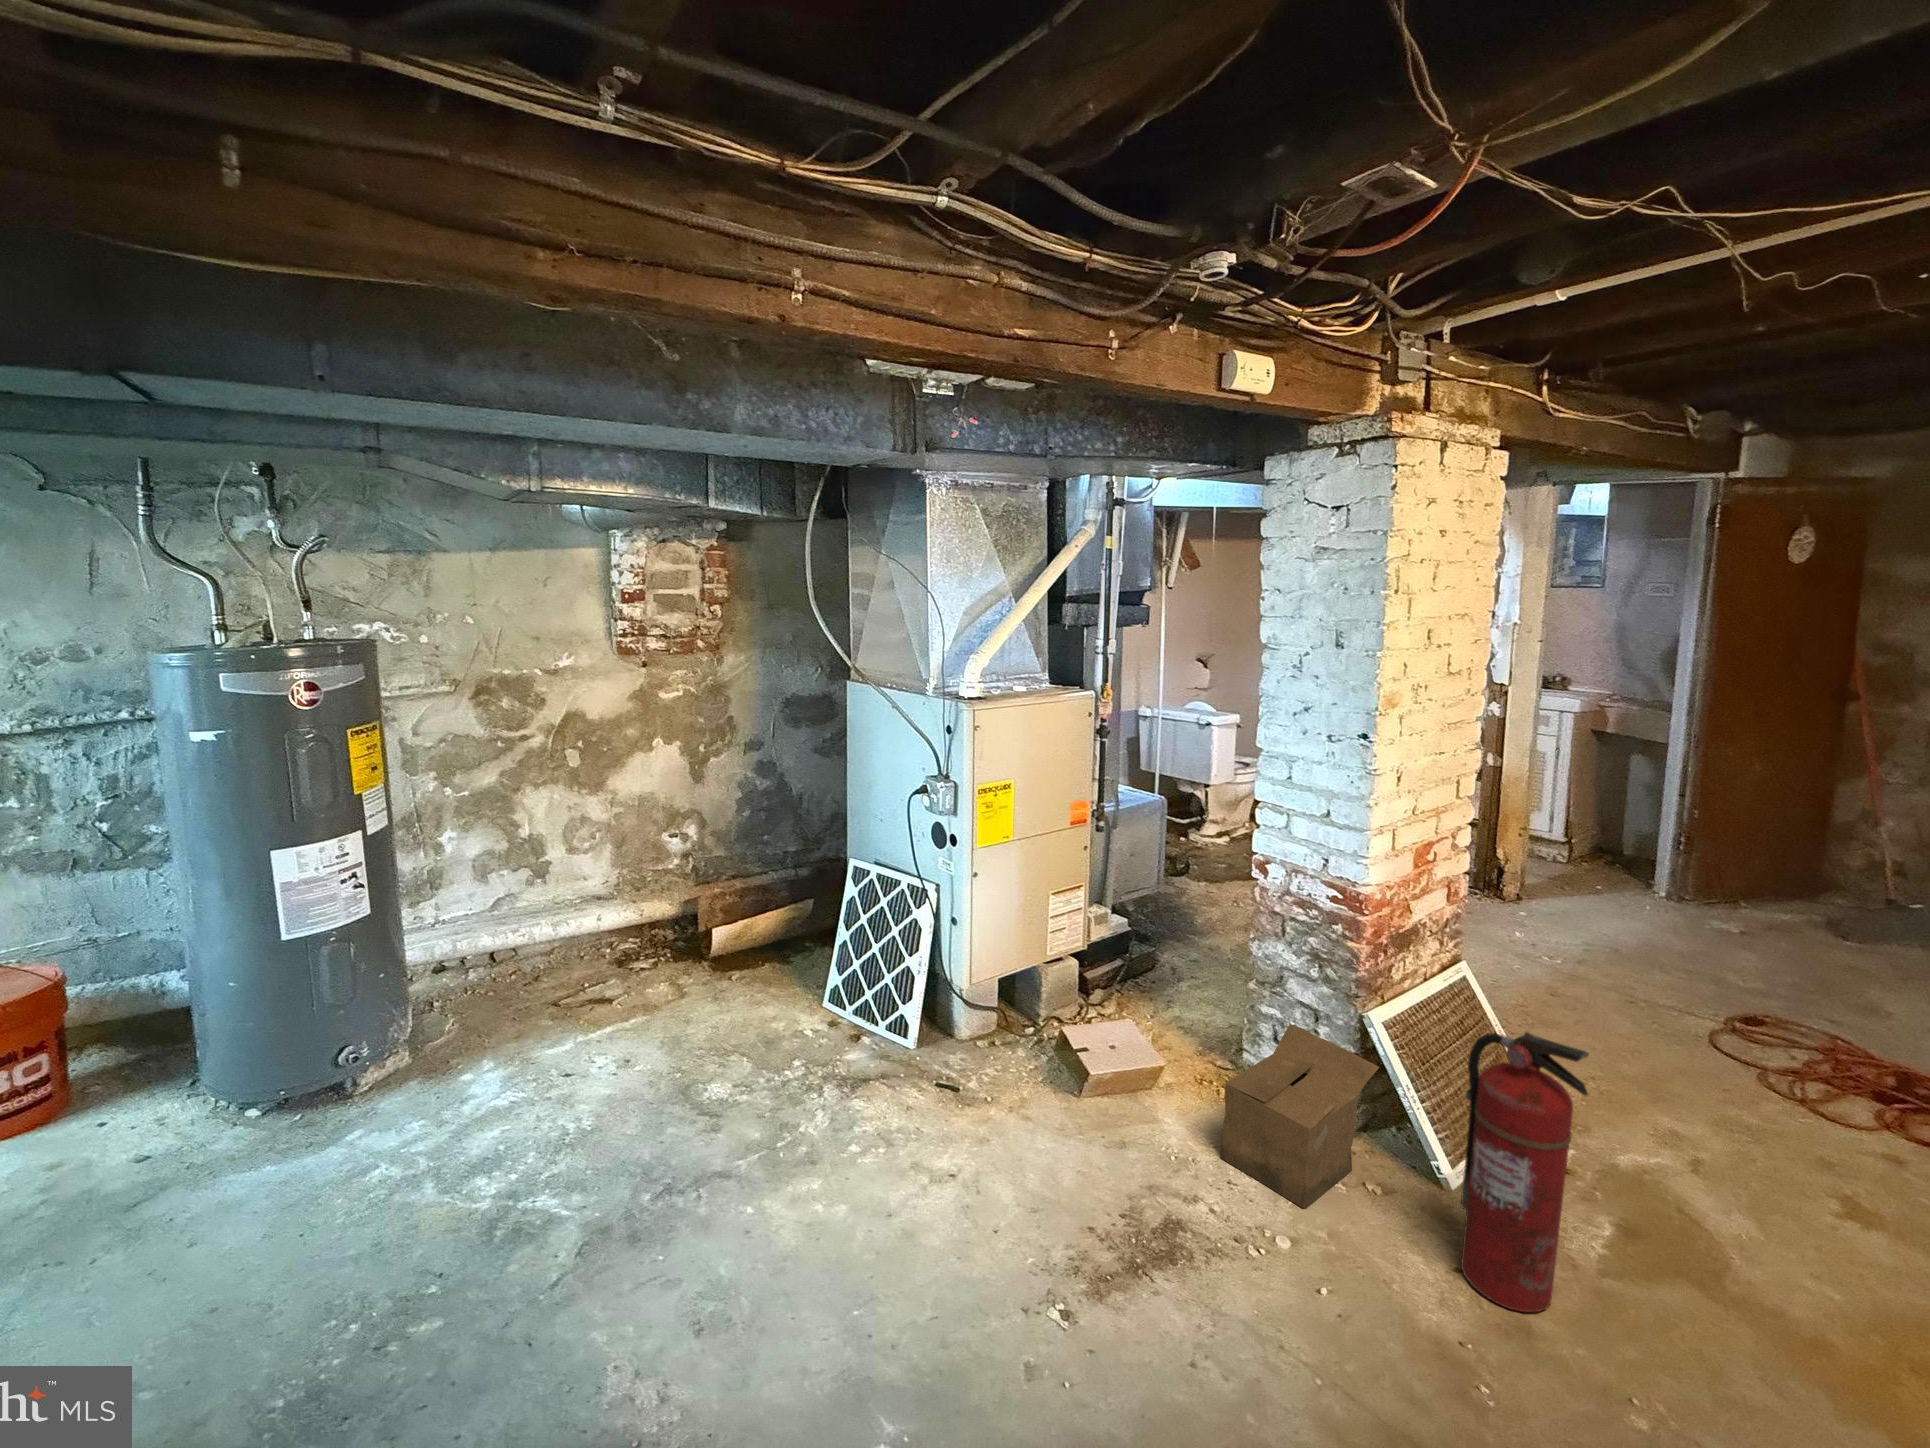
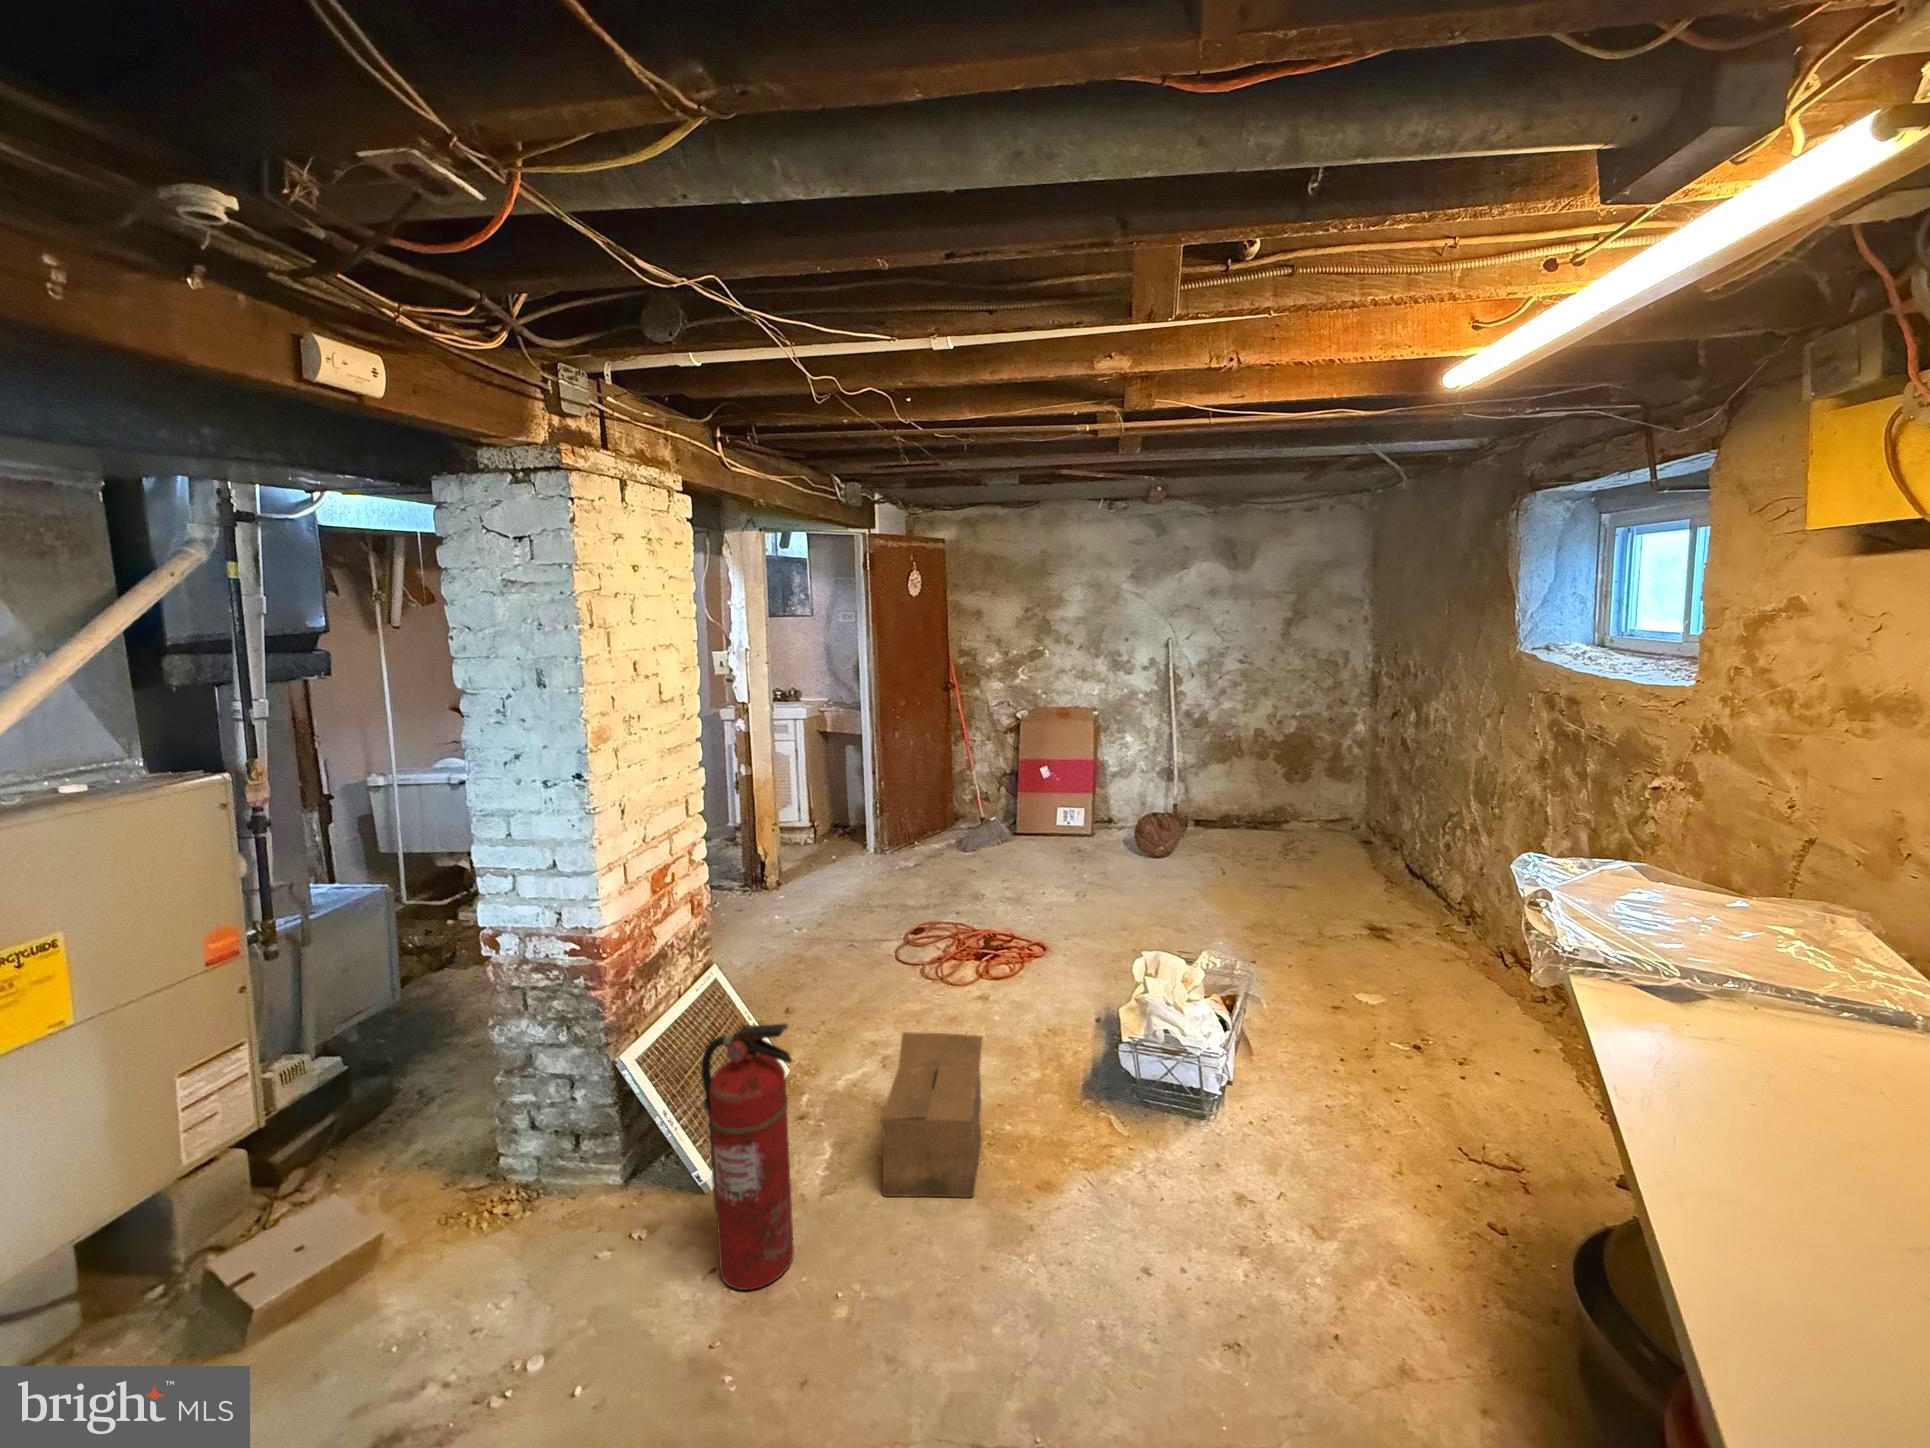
cardboard box: present [1220,1024,1379,1208] -> present [881,1032,983,1198]

